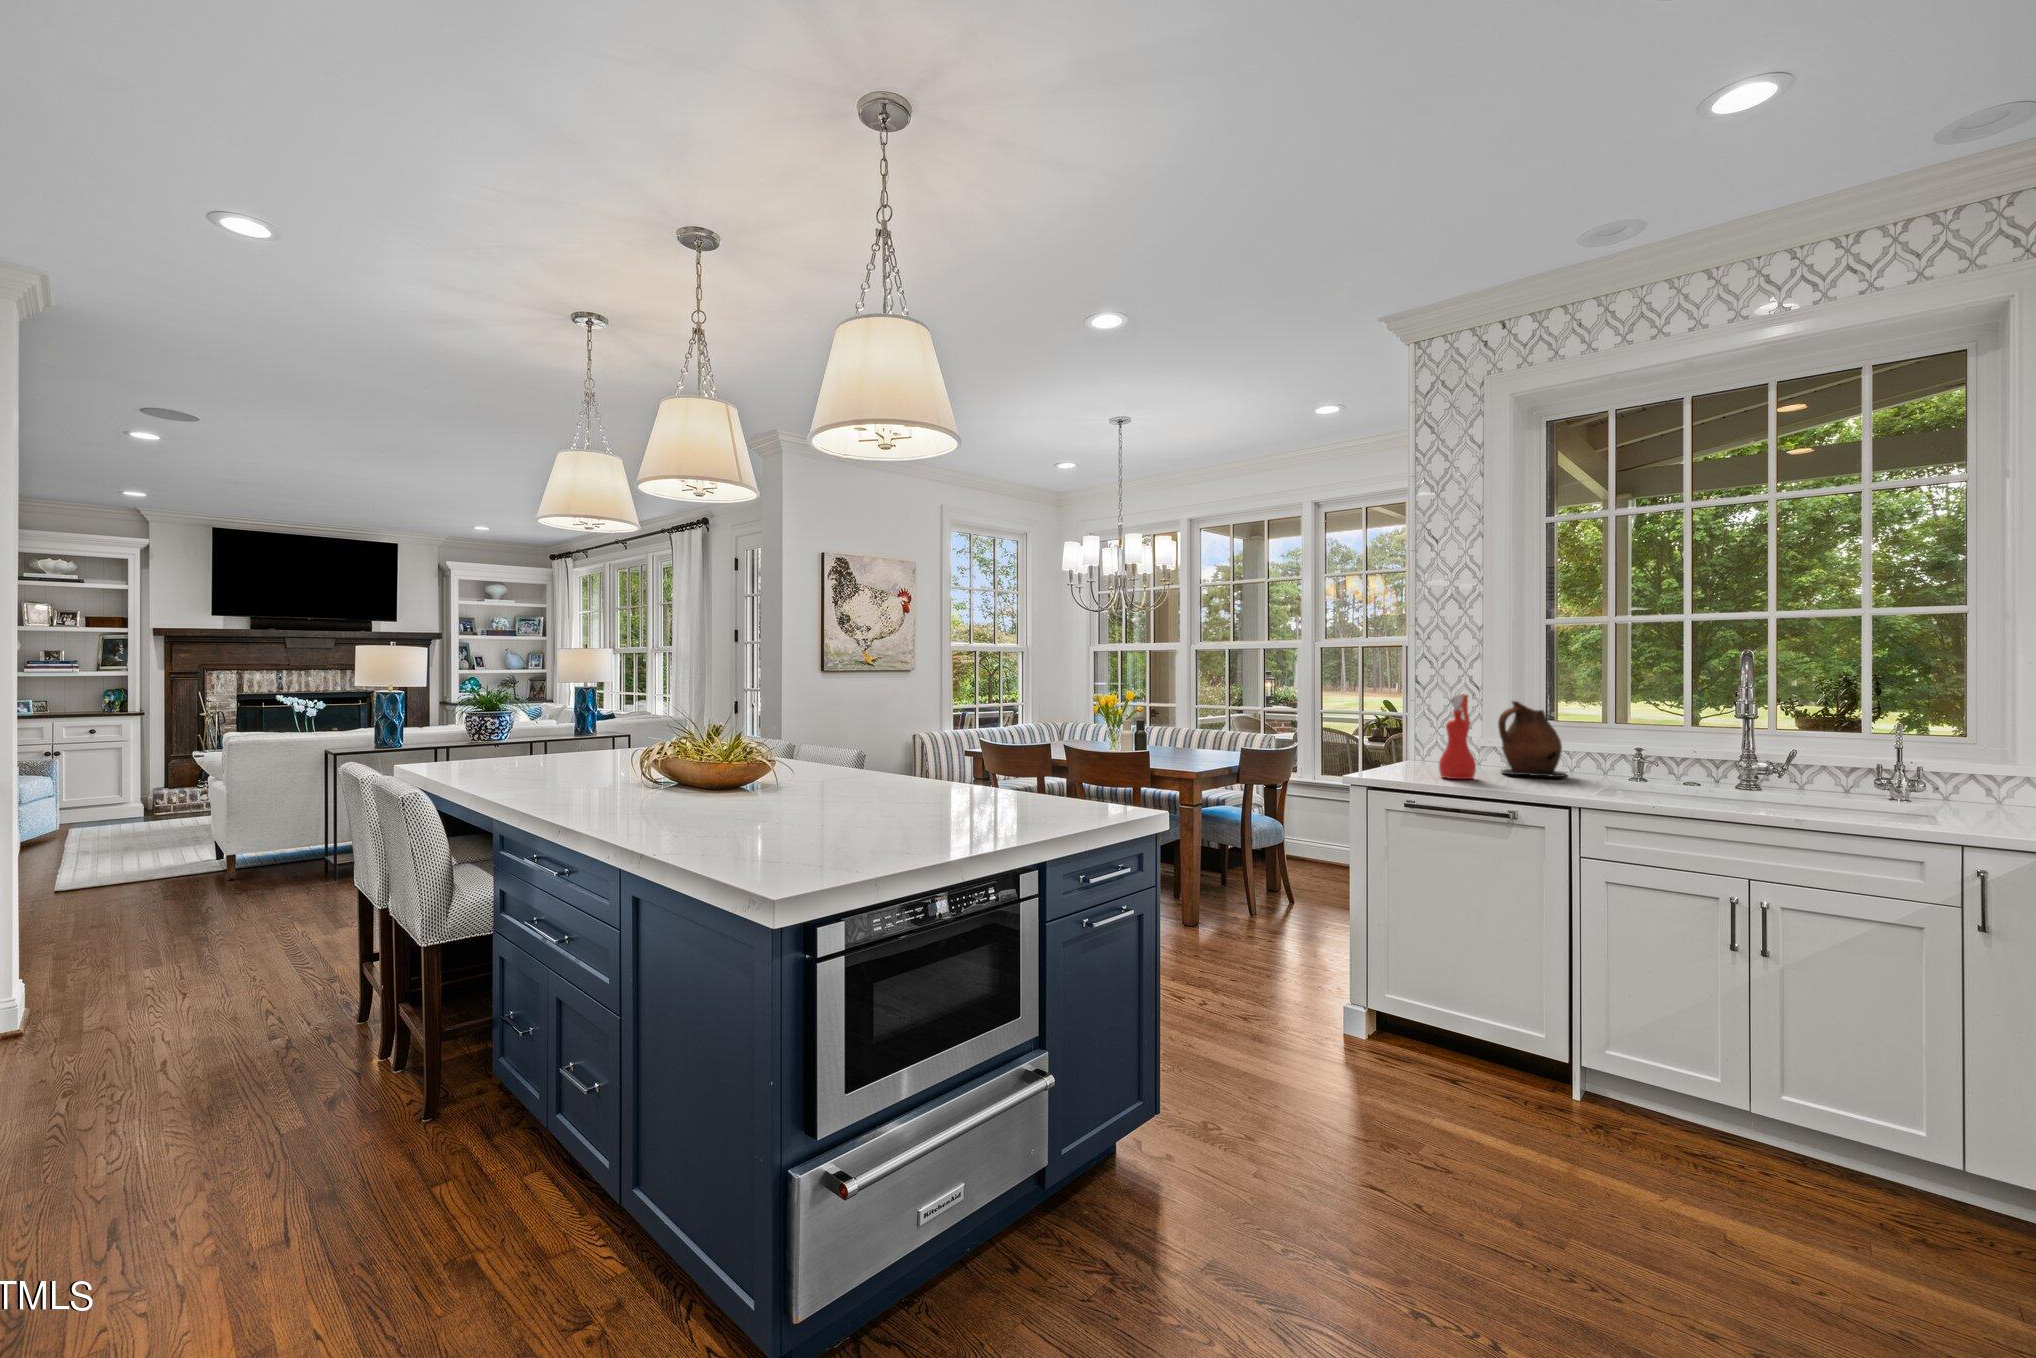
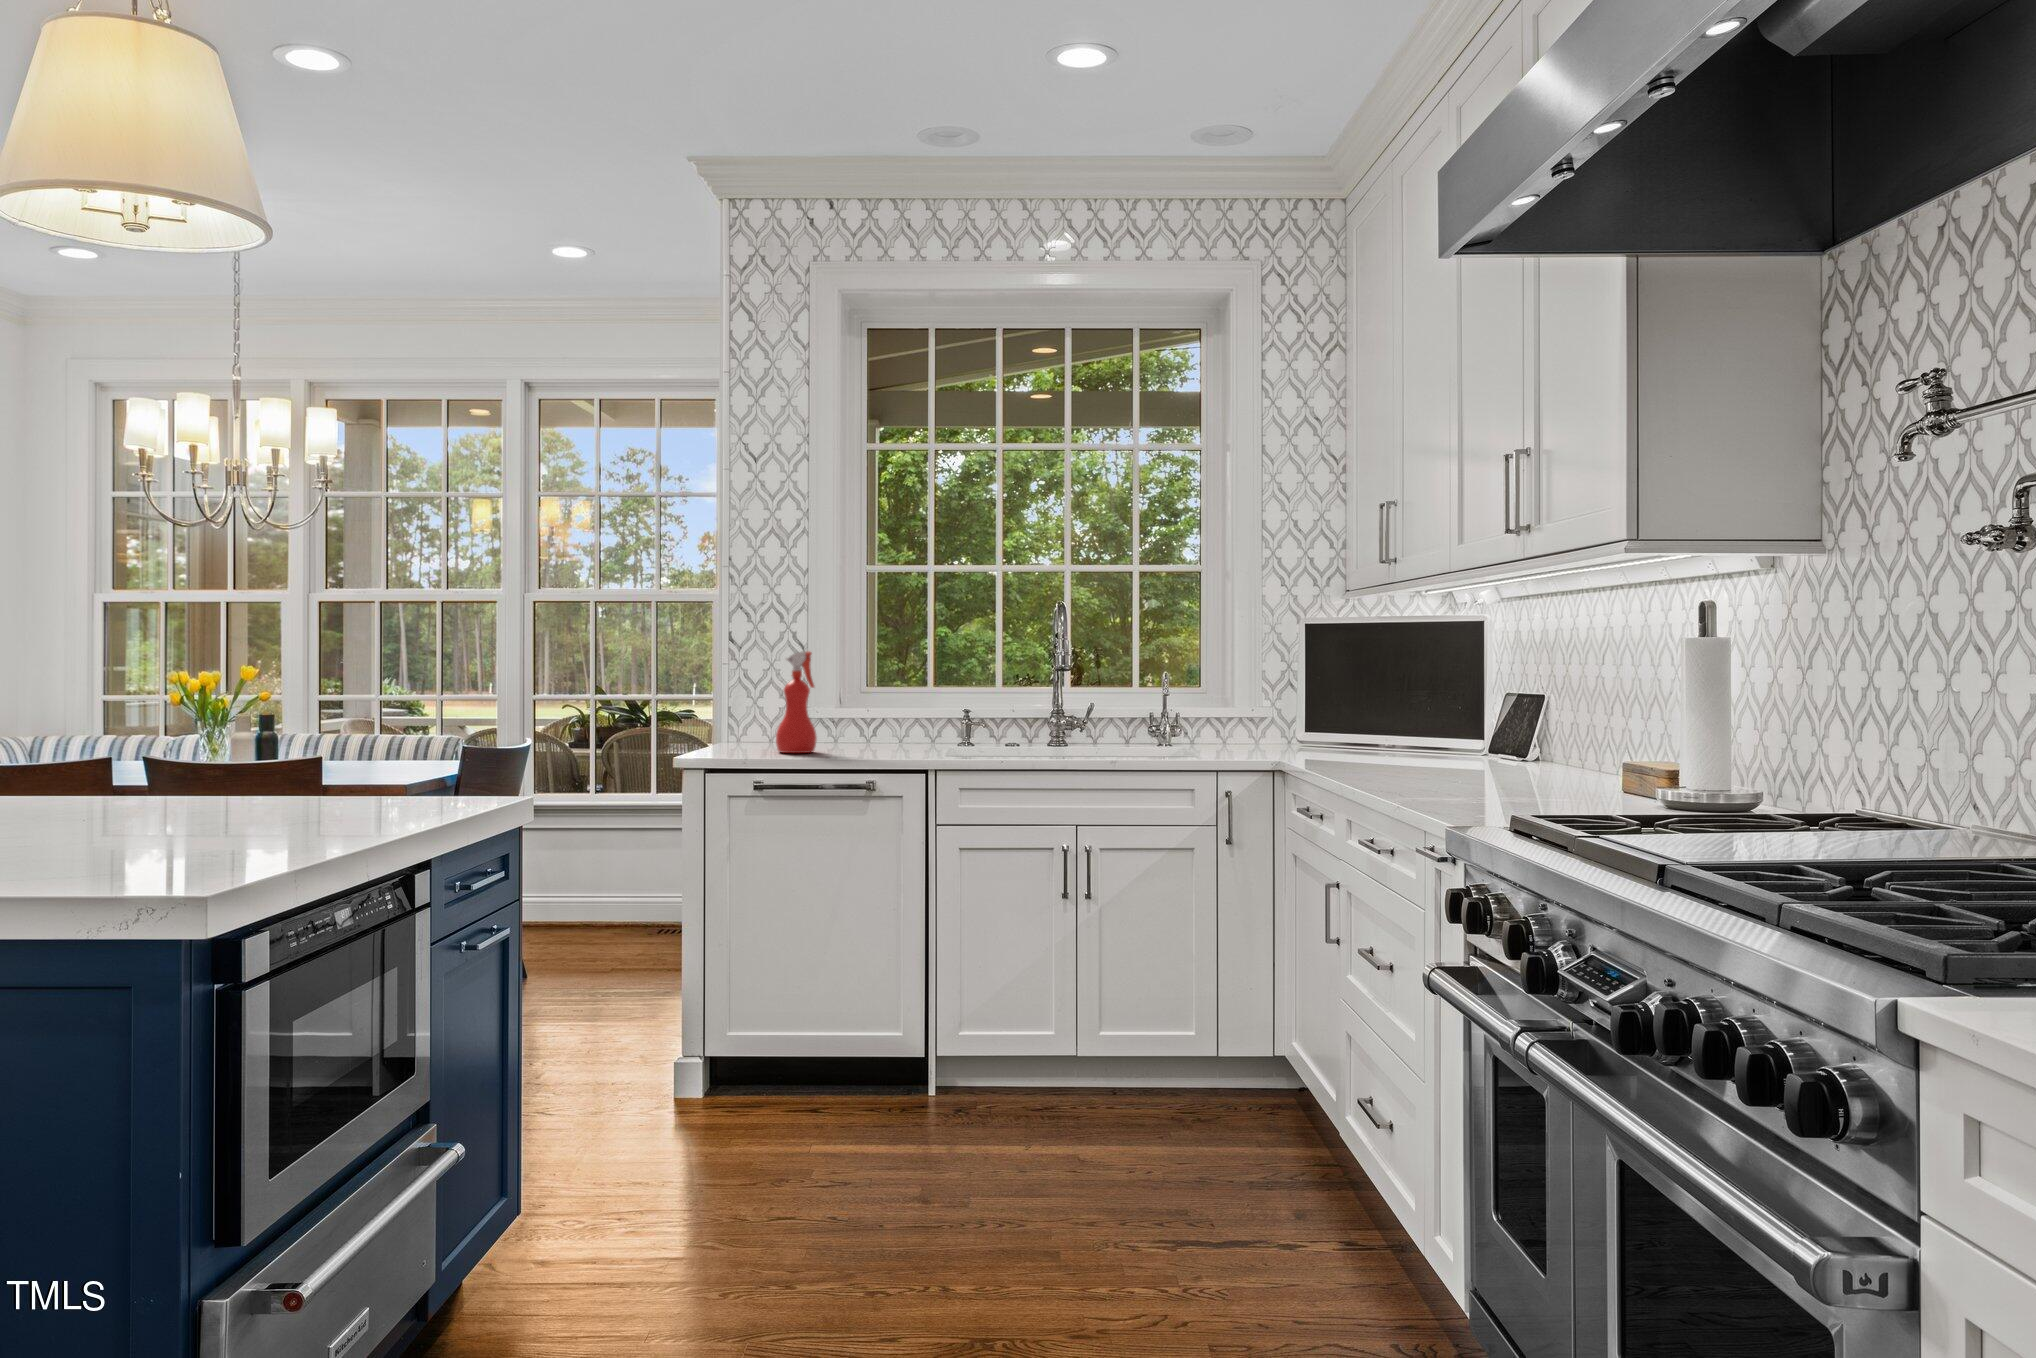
ceramic pitcher: present [1498,701,1566,778] -> none [830,659,900,747]

